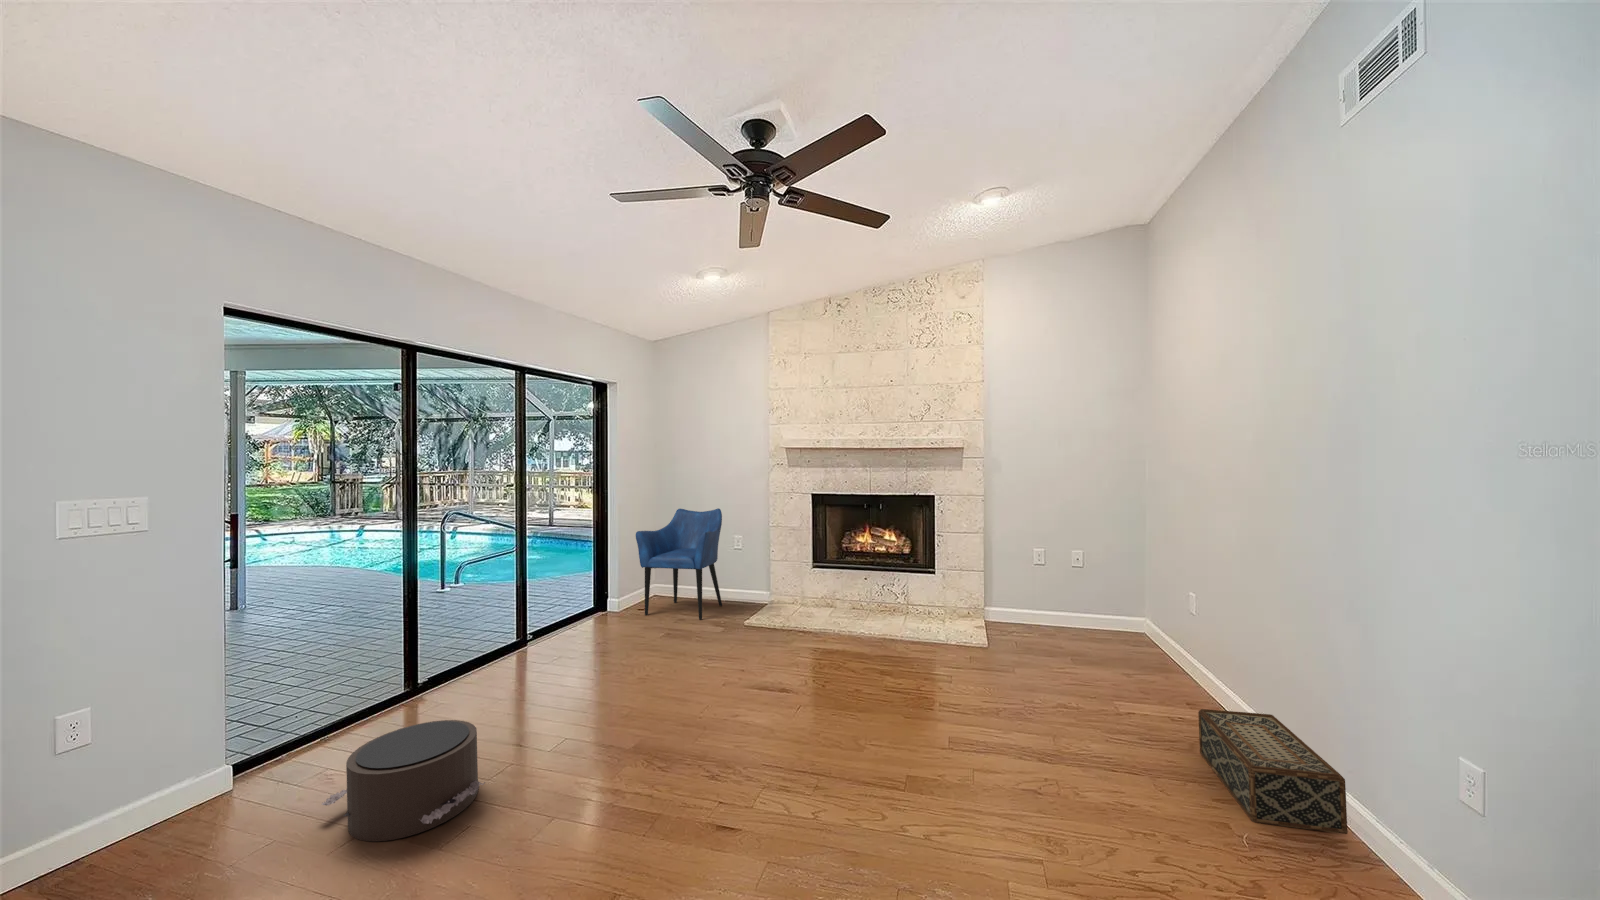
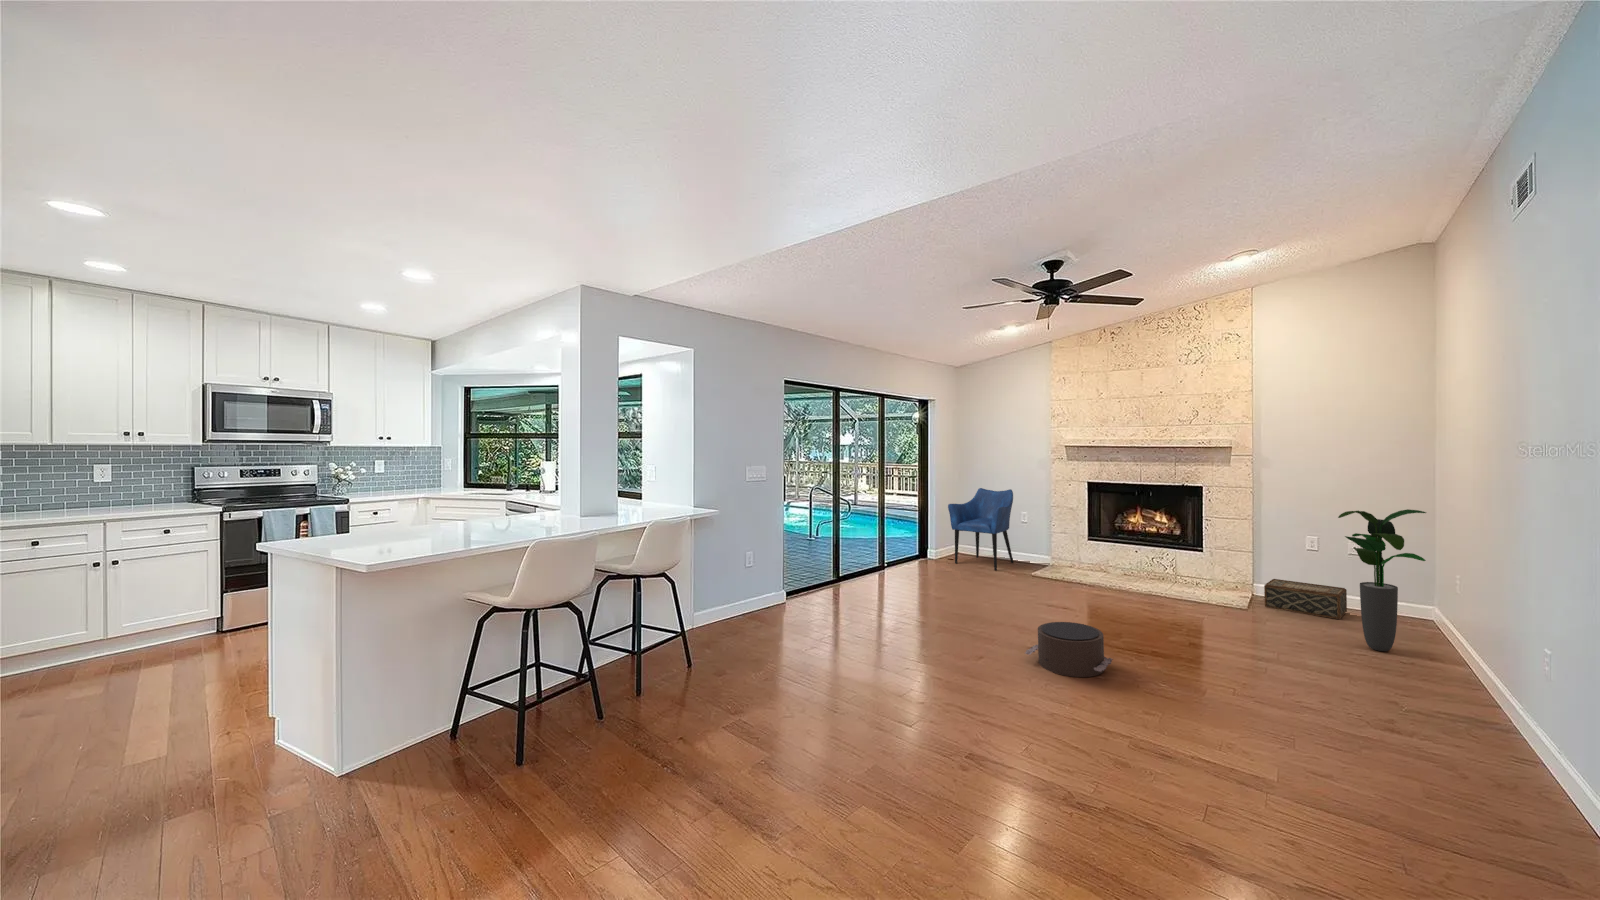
potted plant: none [1103,506,1187,675] -> present [1338,509,1426,651]
woven basket: present [1198,709,1348,834] -> present [1264,579,1347,619]
pouf: present [322,720,485,841] -> present [1025,622,1113,677]

